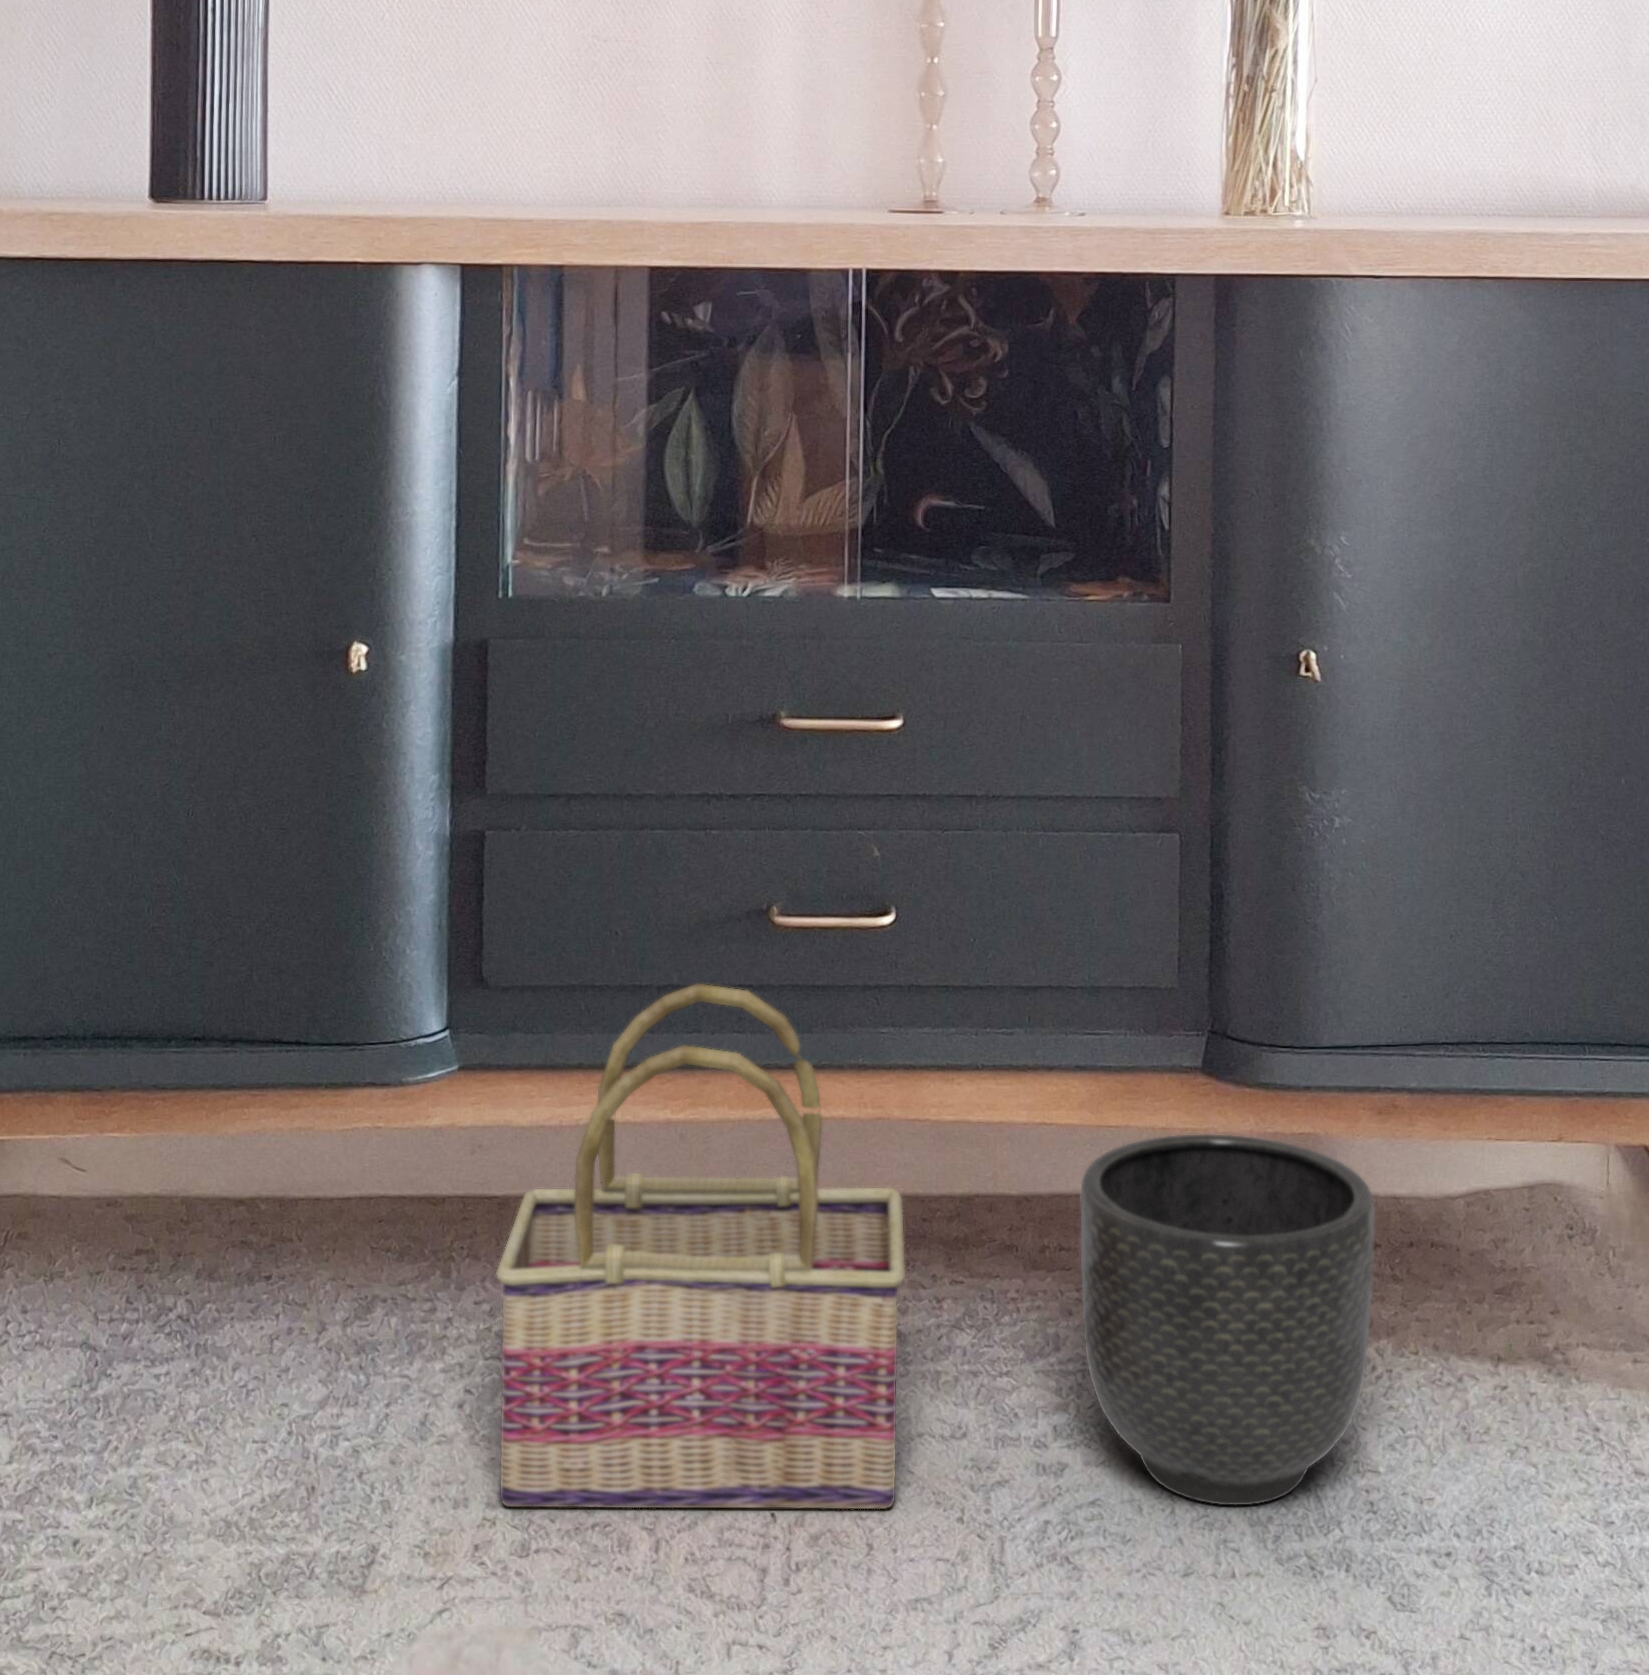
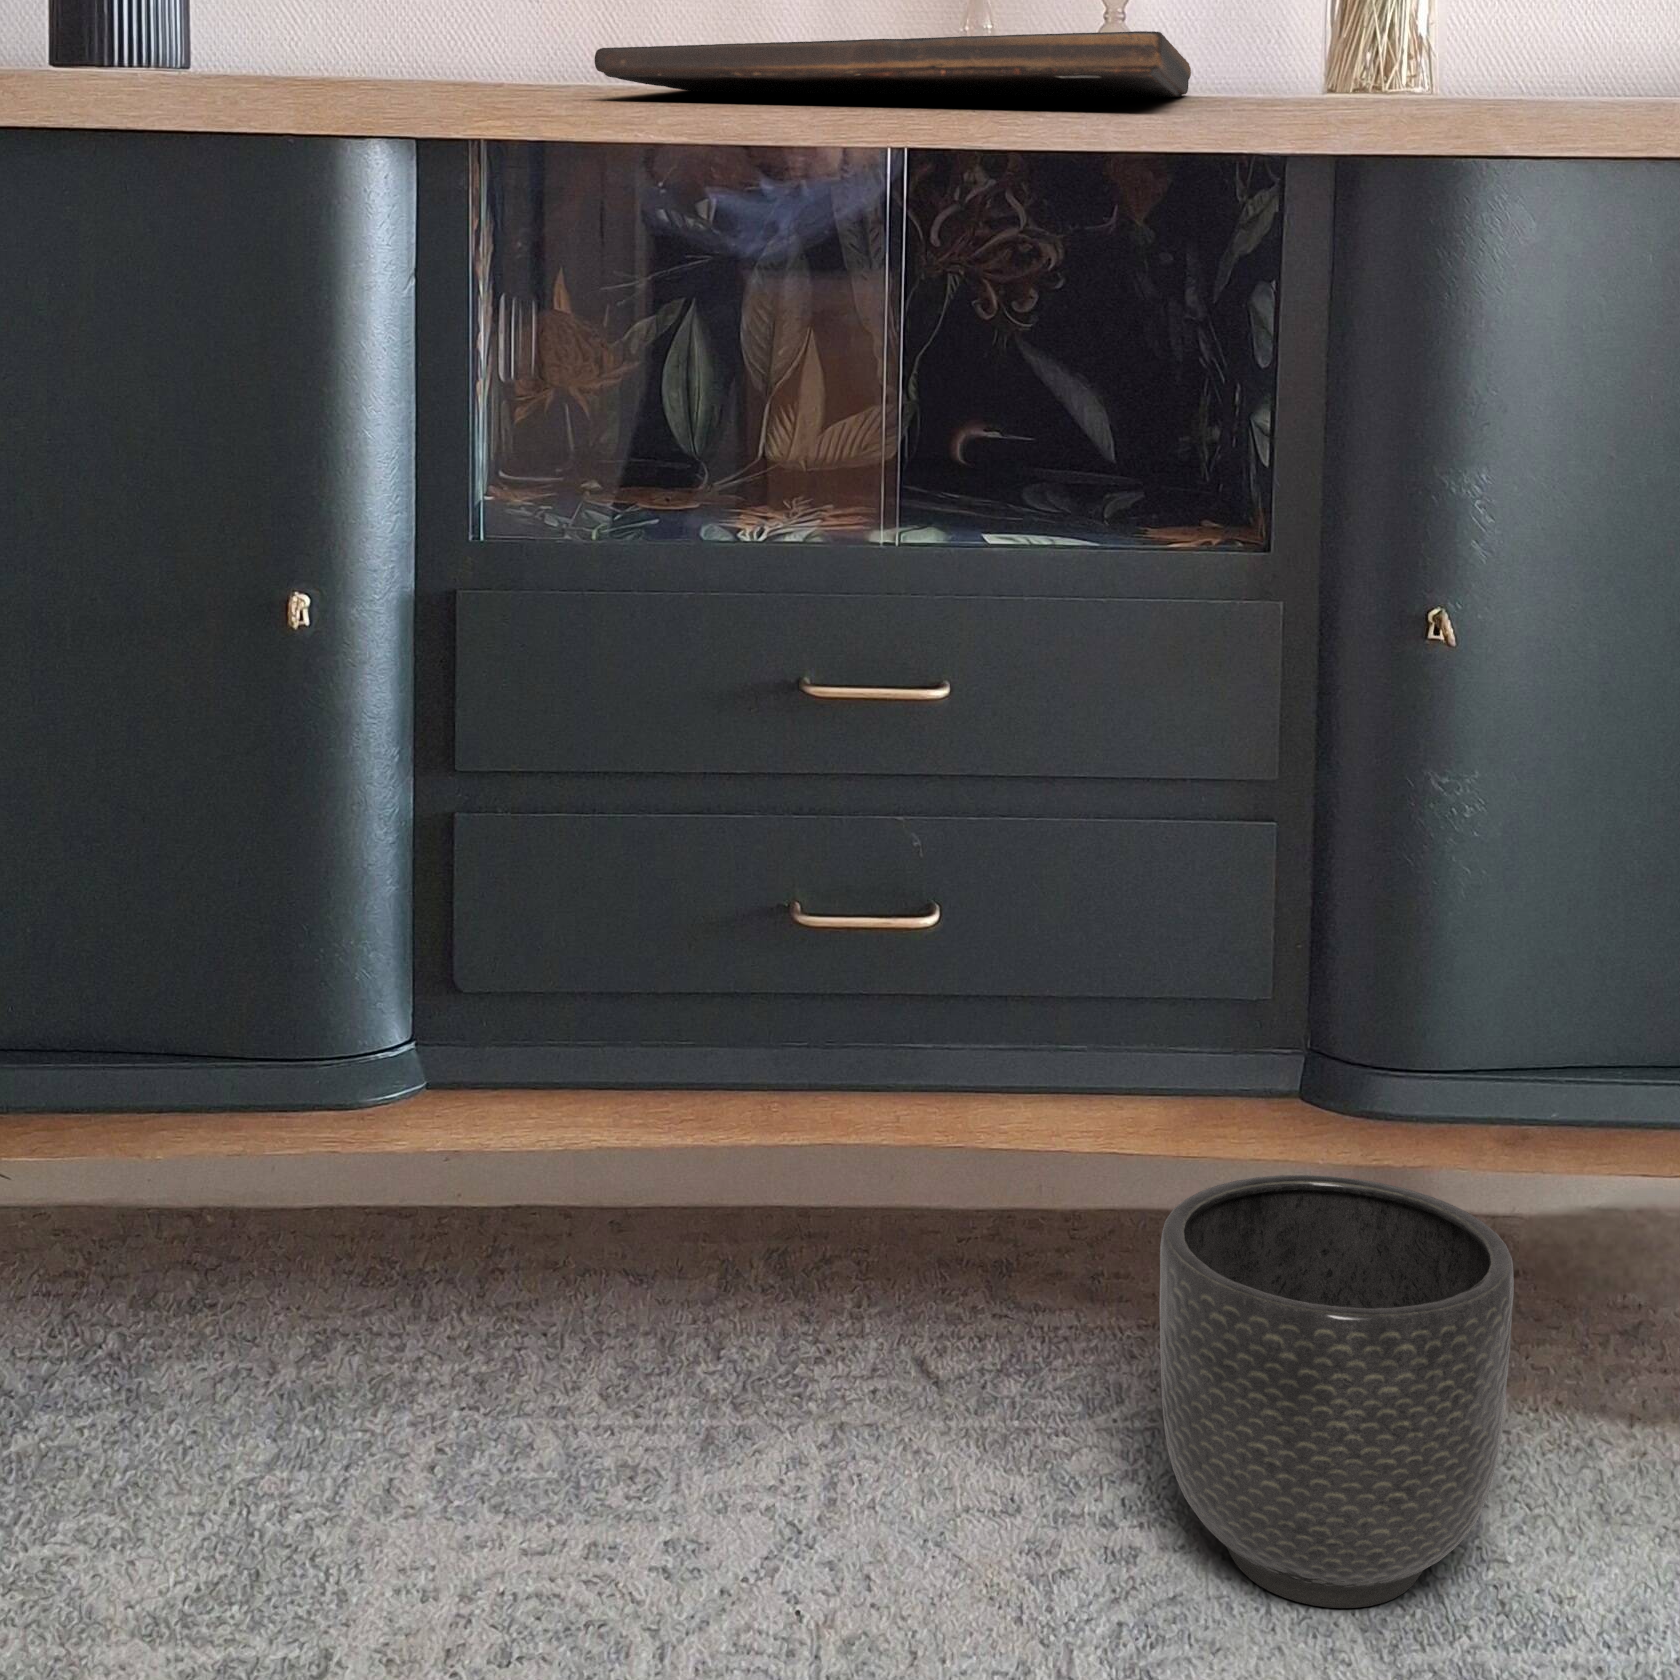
decorative tray: none [610,186,1102,230] -> present [595,31,1191,97]
basket: present [497,984,905,1509] -> none [468,999,955,1609]

